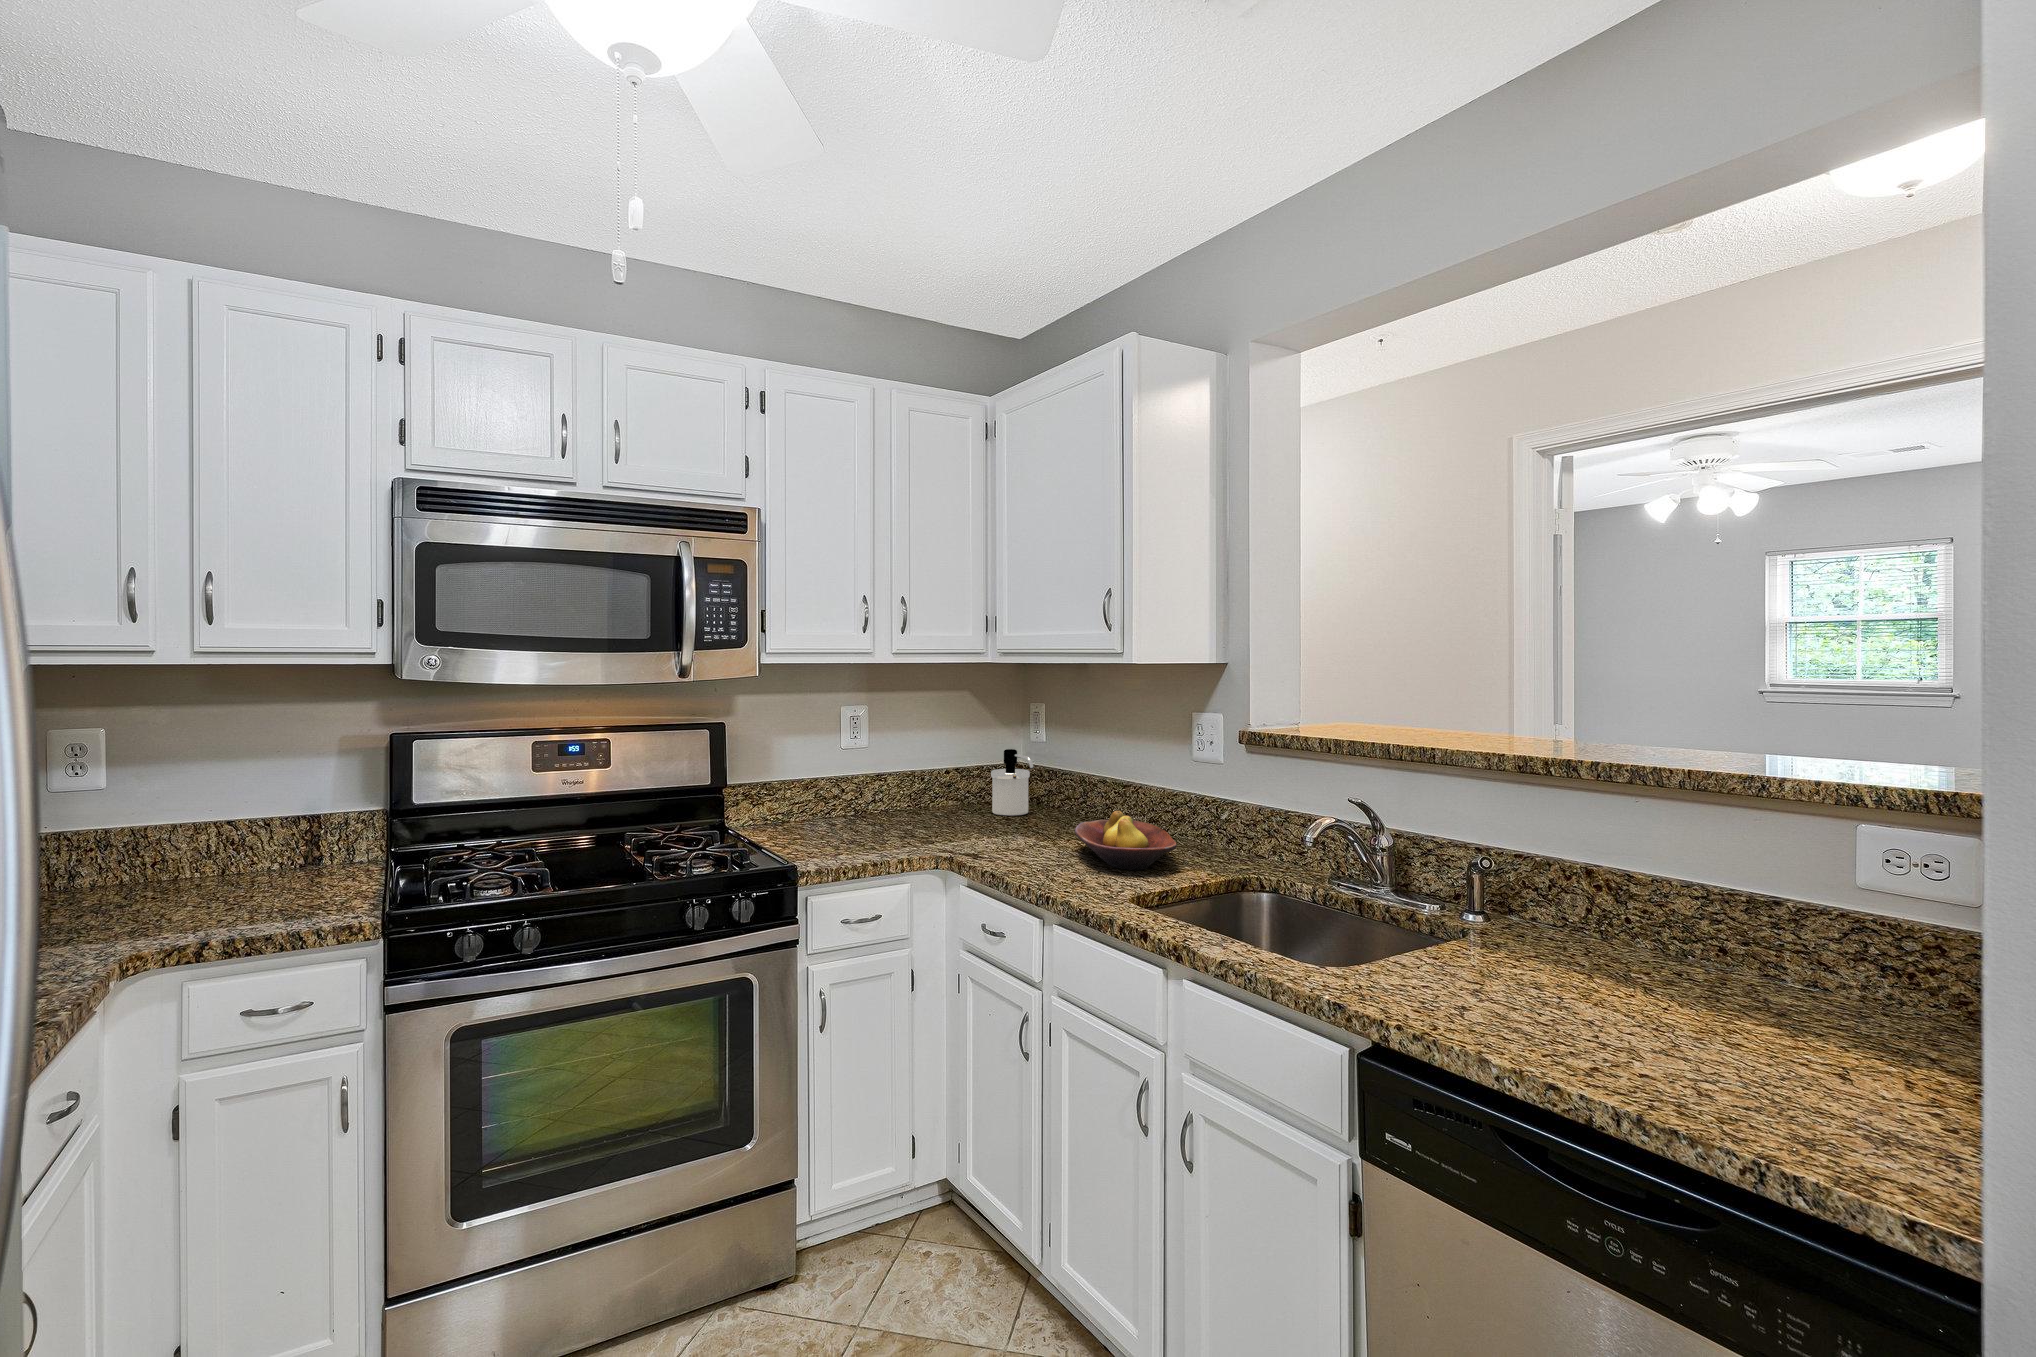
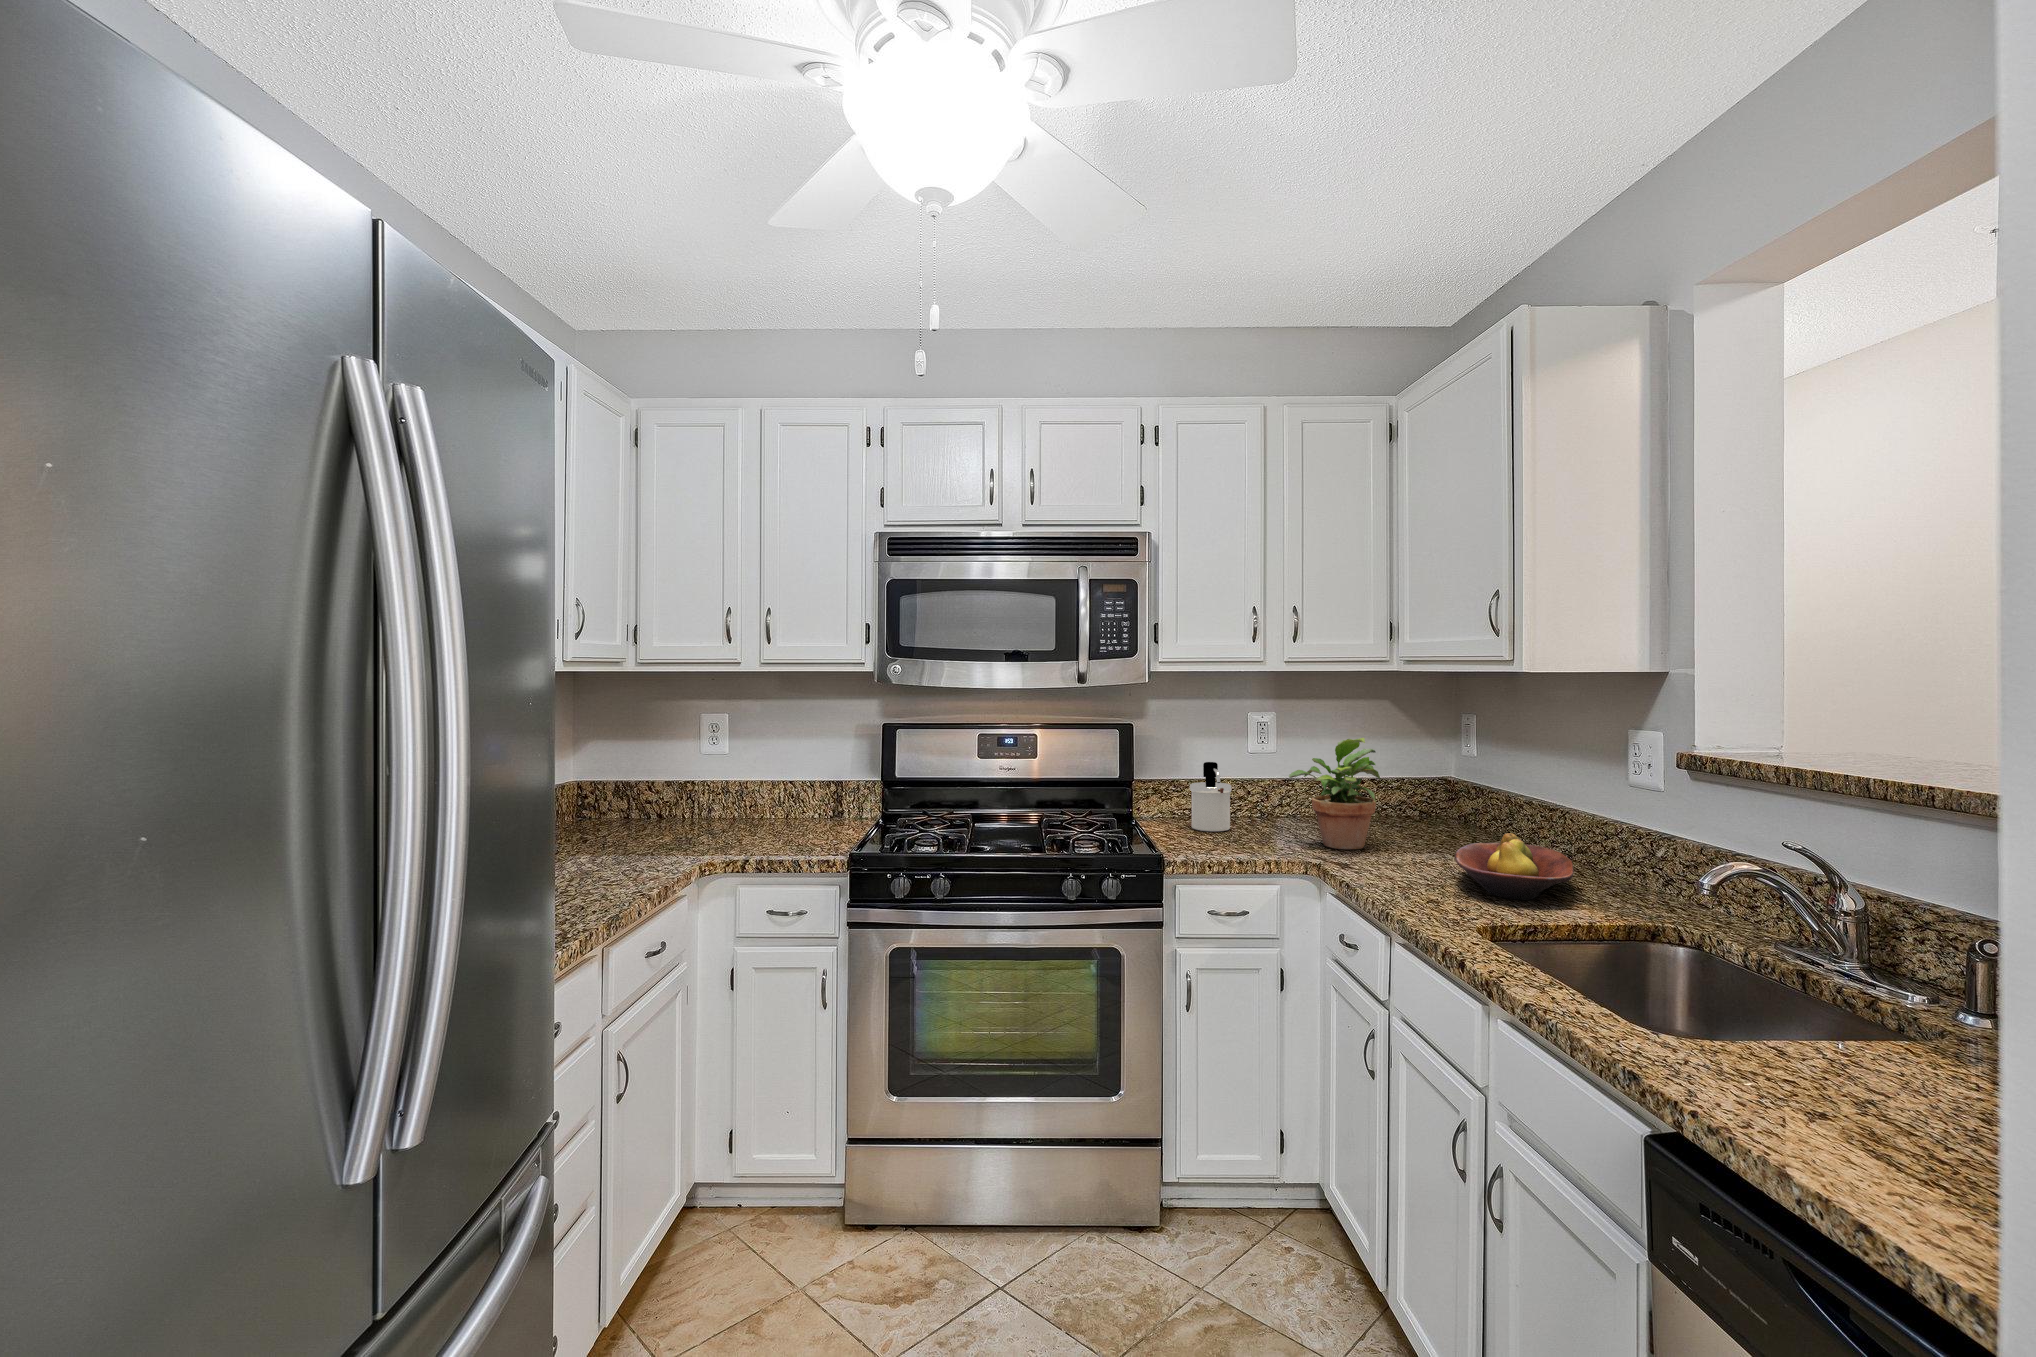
potted plant: none [908,729,992,840] -> present [1289,738,1380,849]
soap dispenser: present [991,749,1034,815] -> present [1190,762,1231,831]

